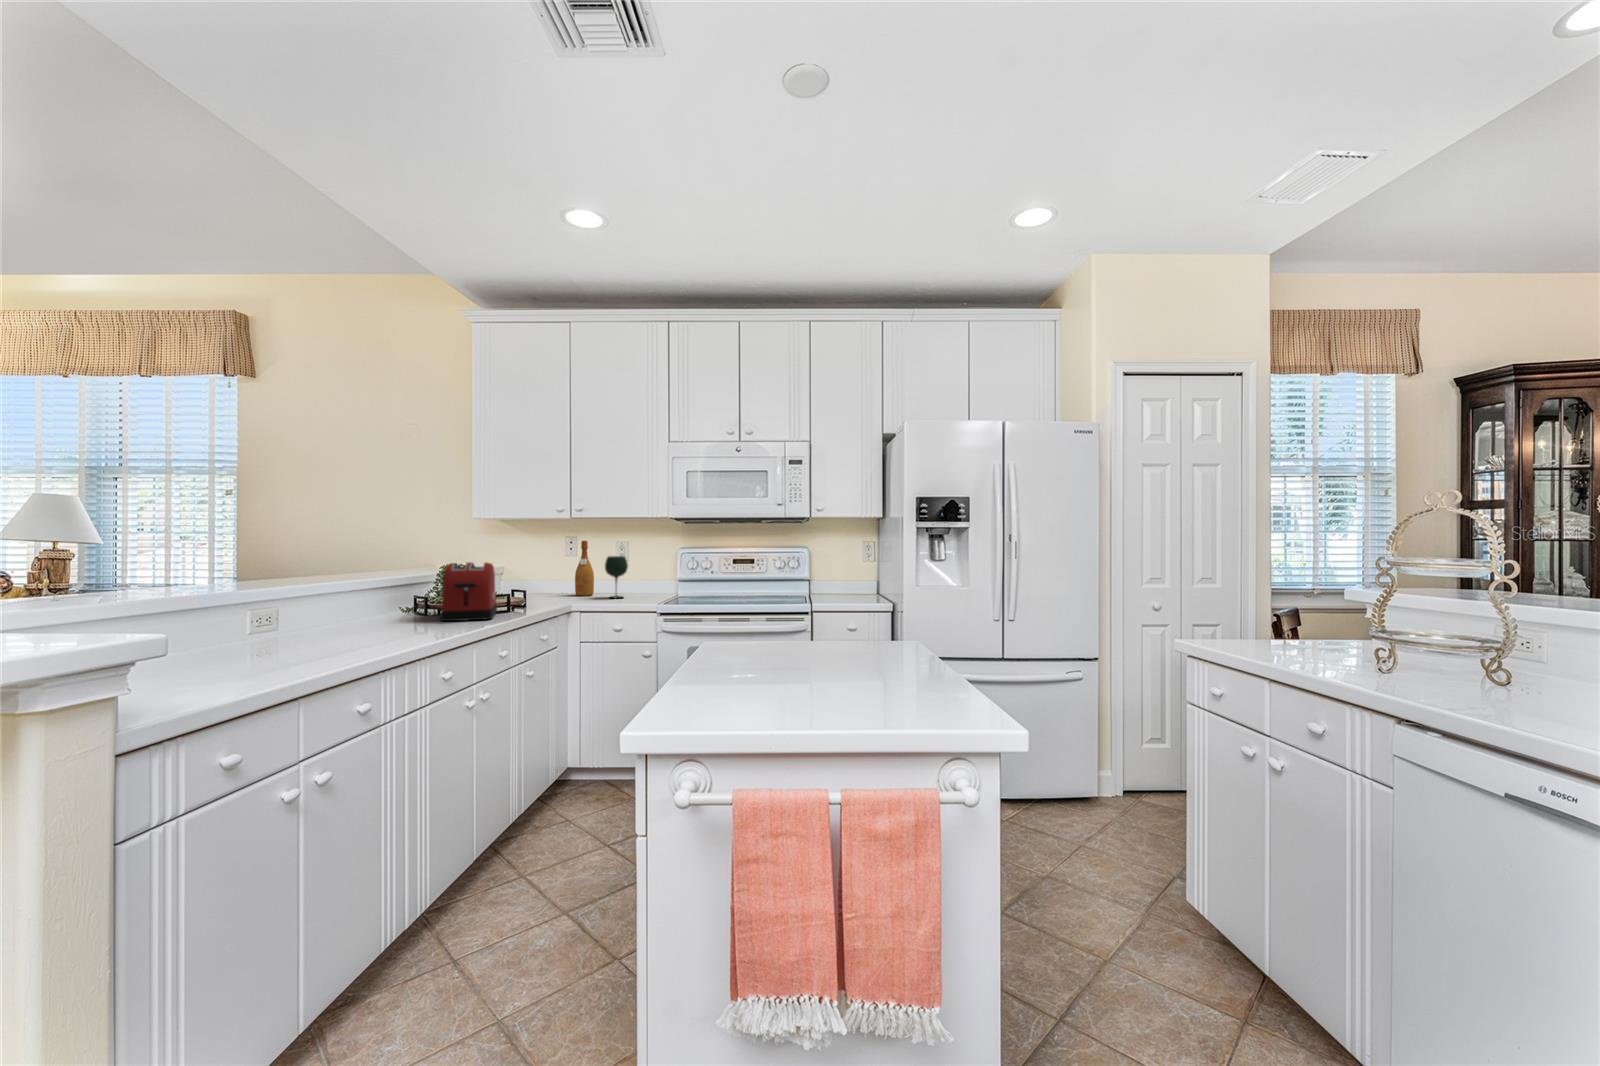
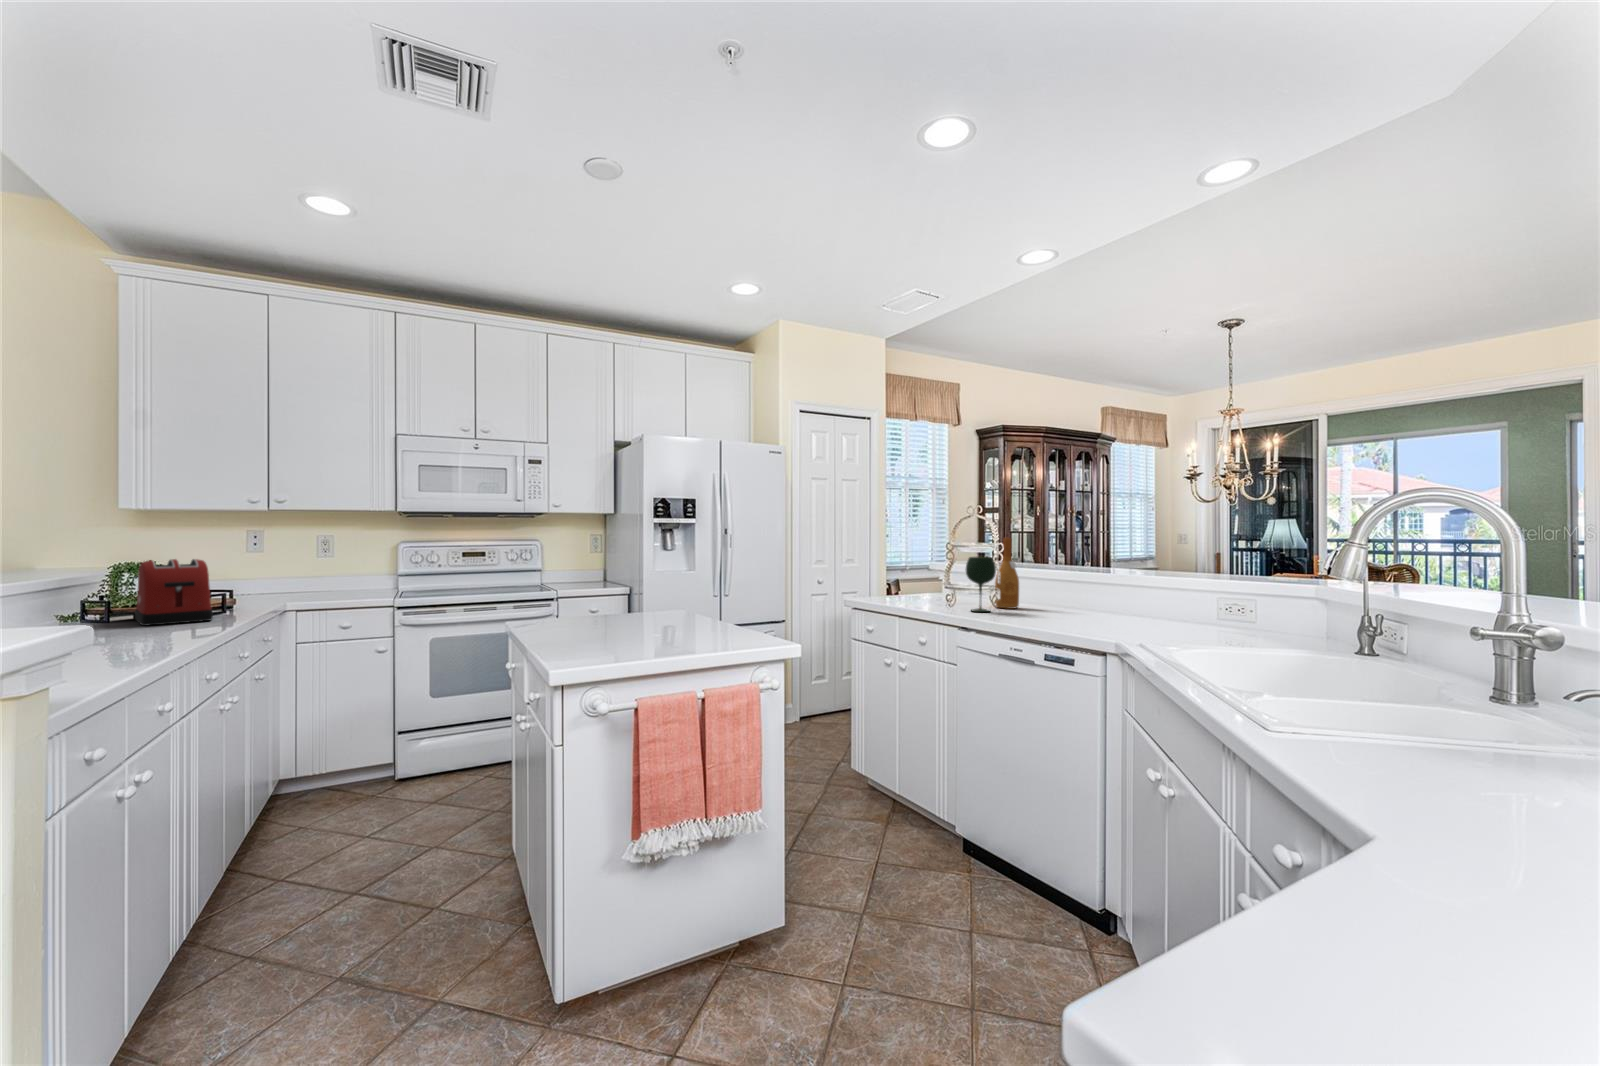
wine bottle: present [575,540,594,596] -> present [995,538,1019,609]
wine glass: present [605,556,628,598] -> present [966,557,996,612]

